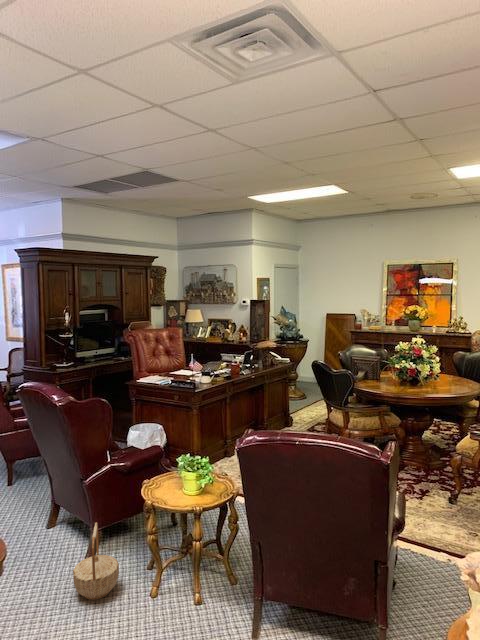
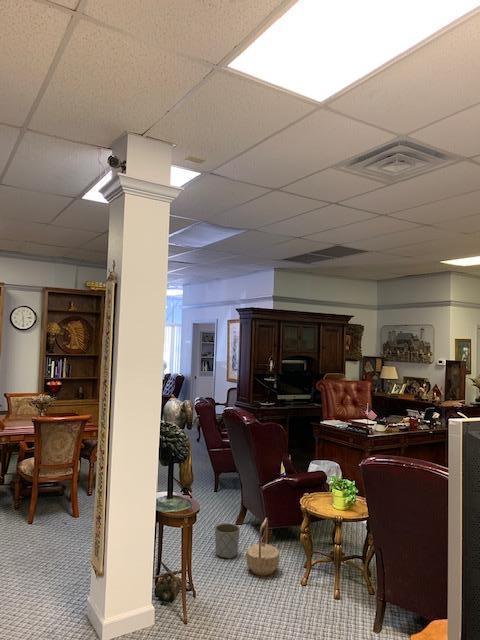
planter: none [23,538,58,587] -> present [215,524,240,559]

